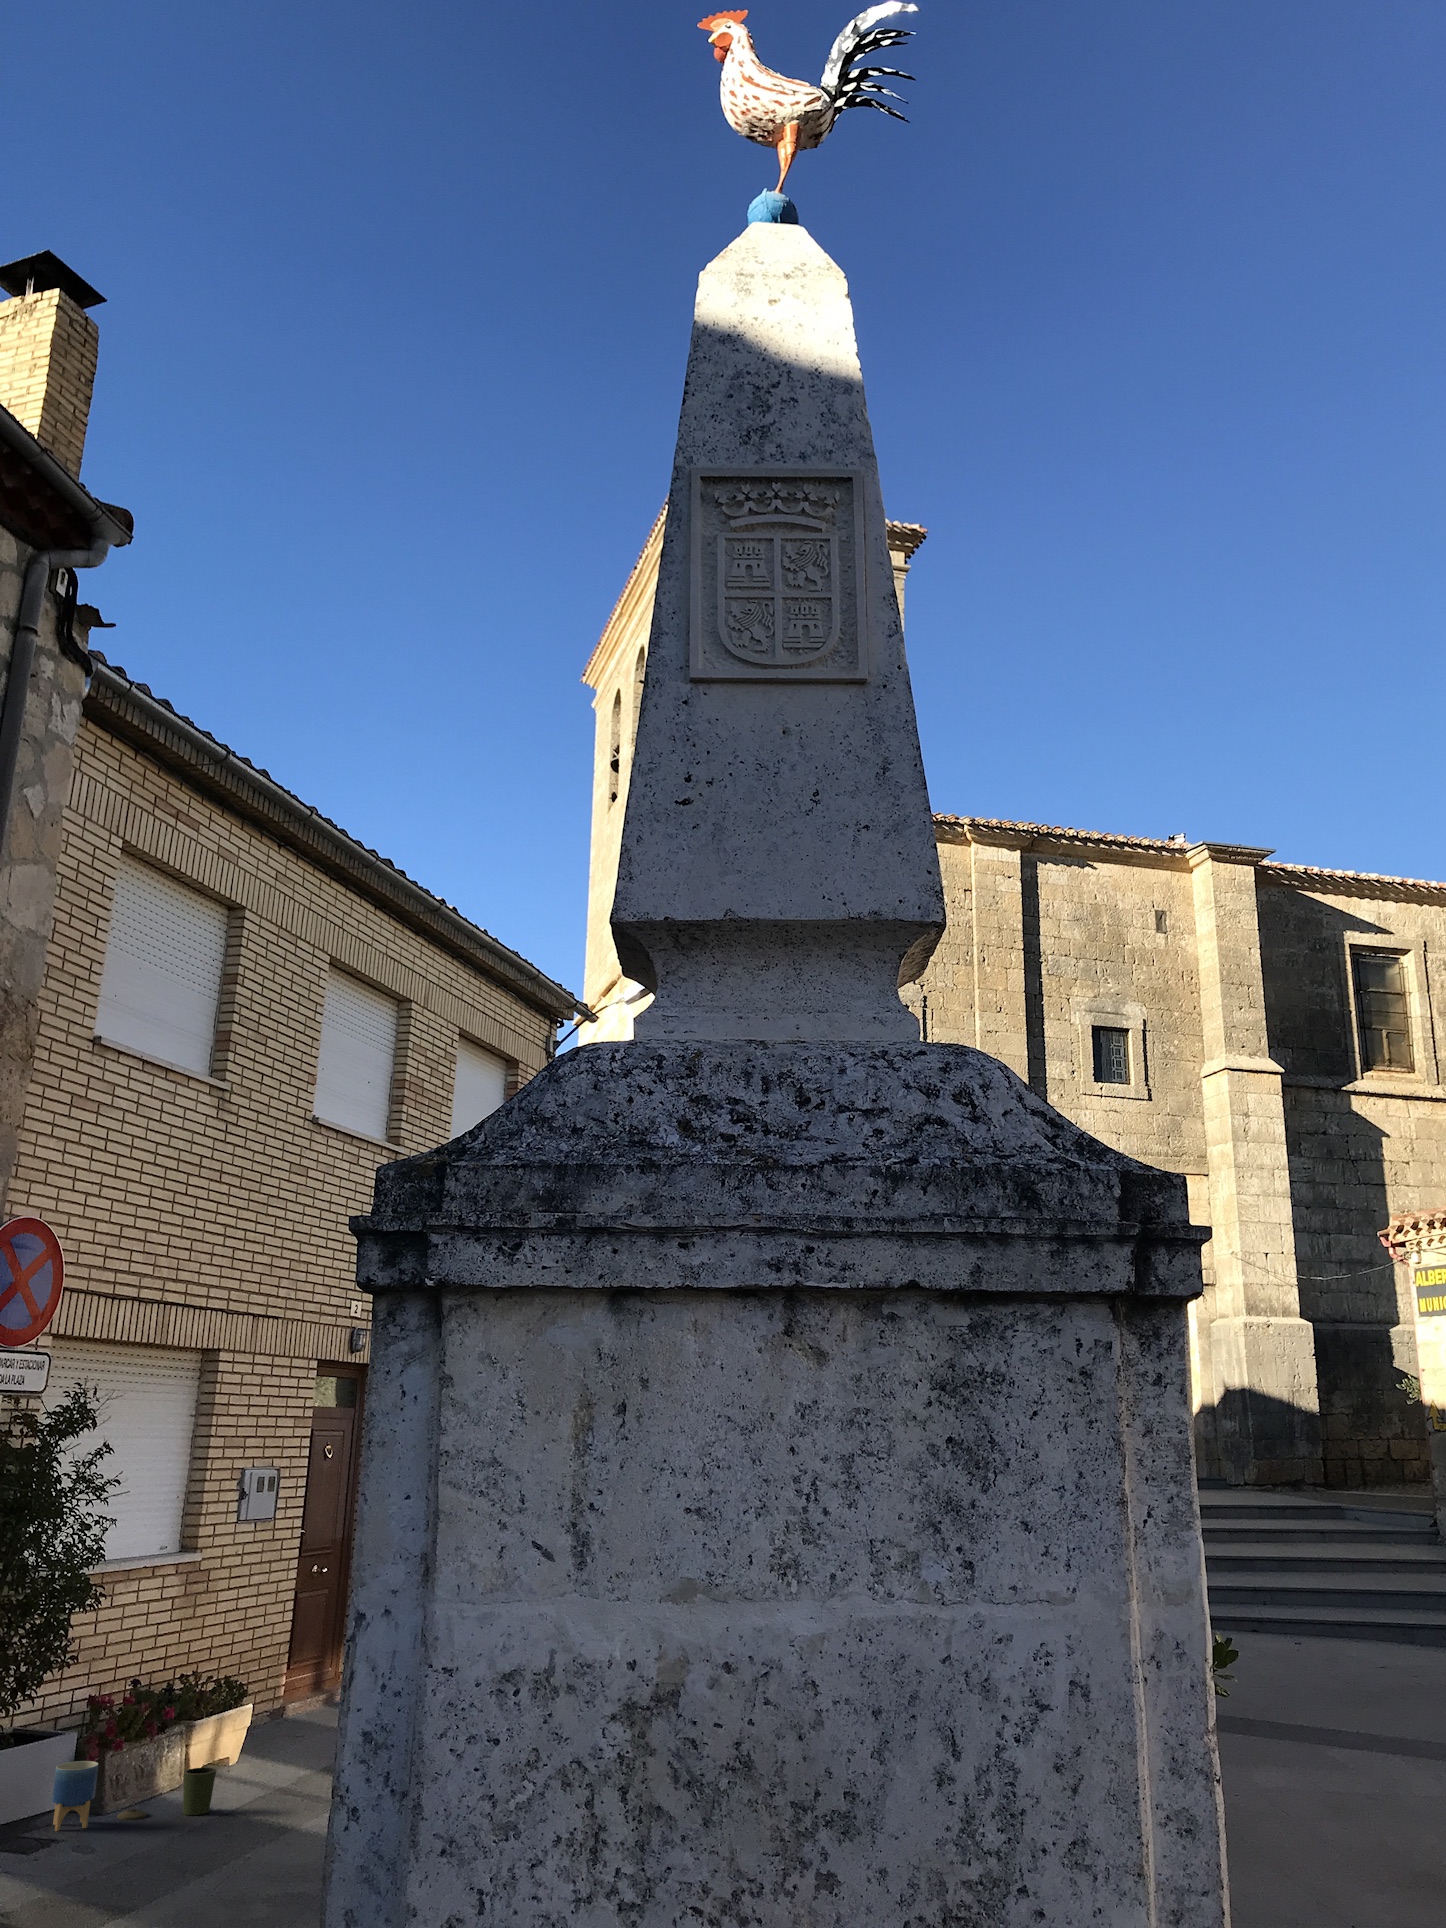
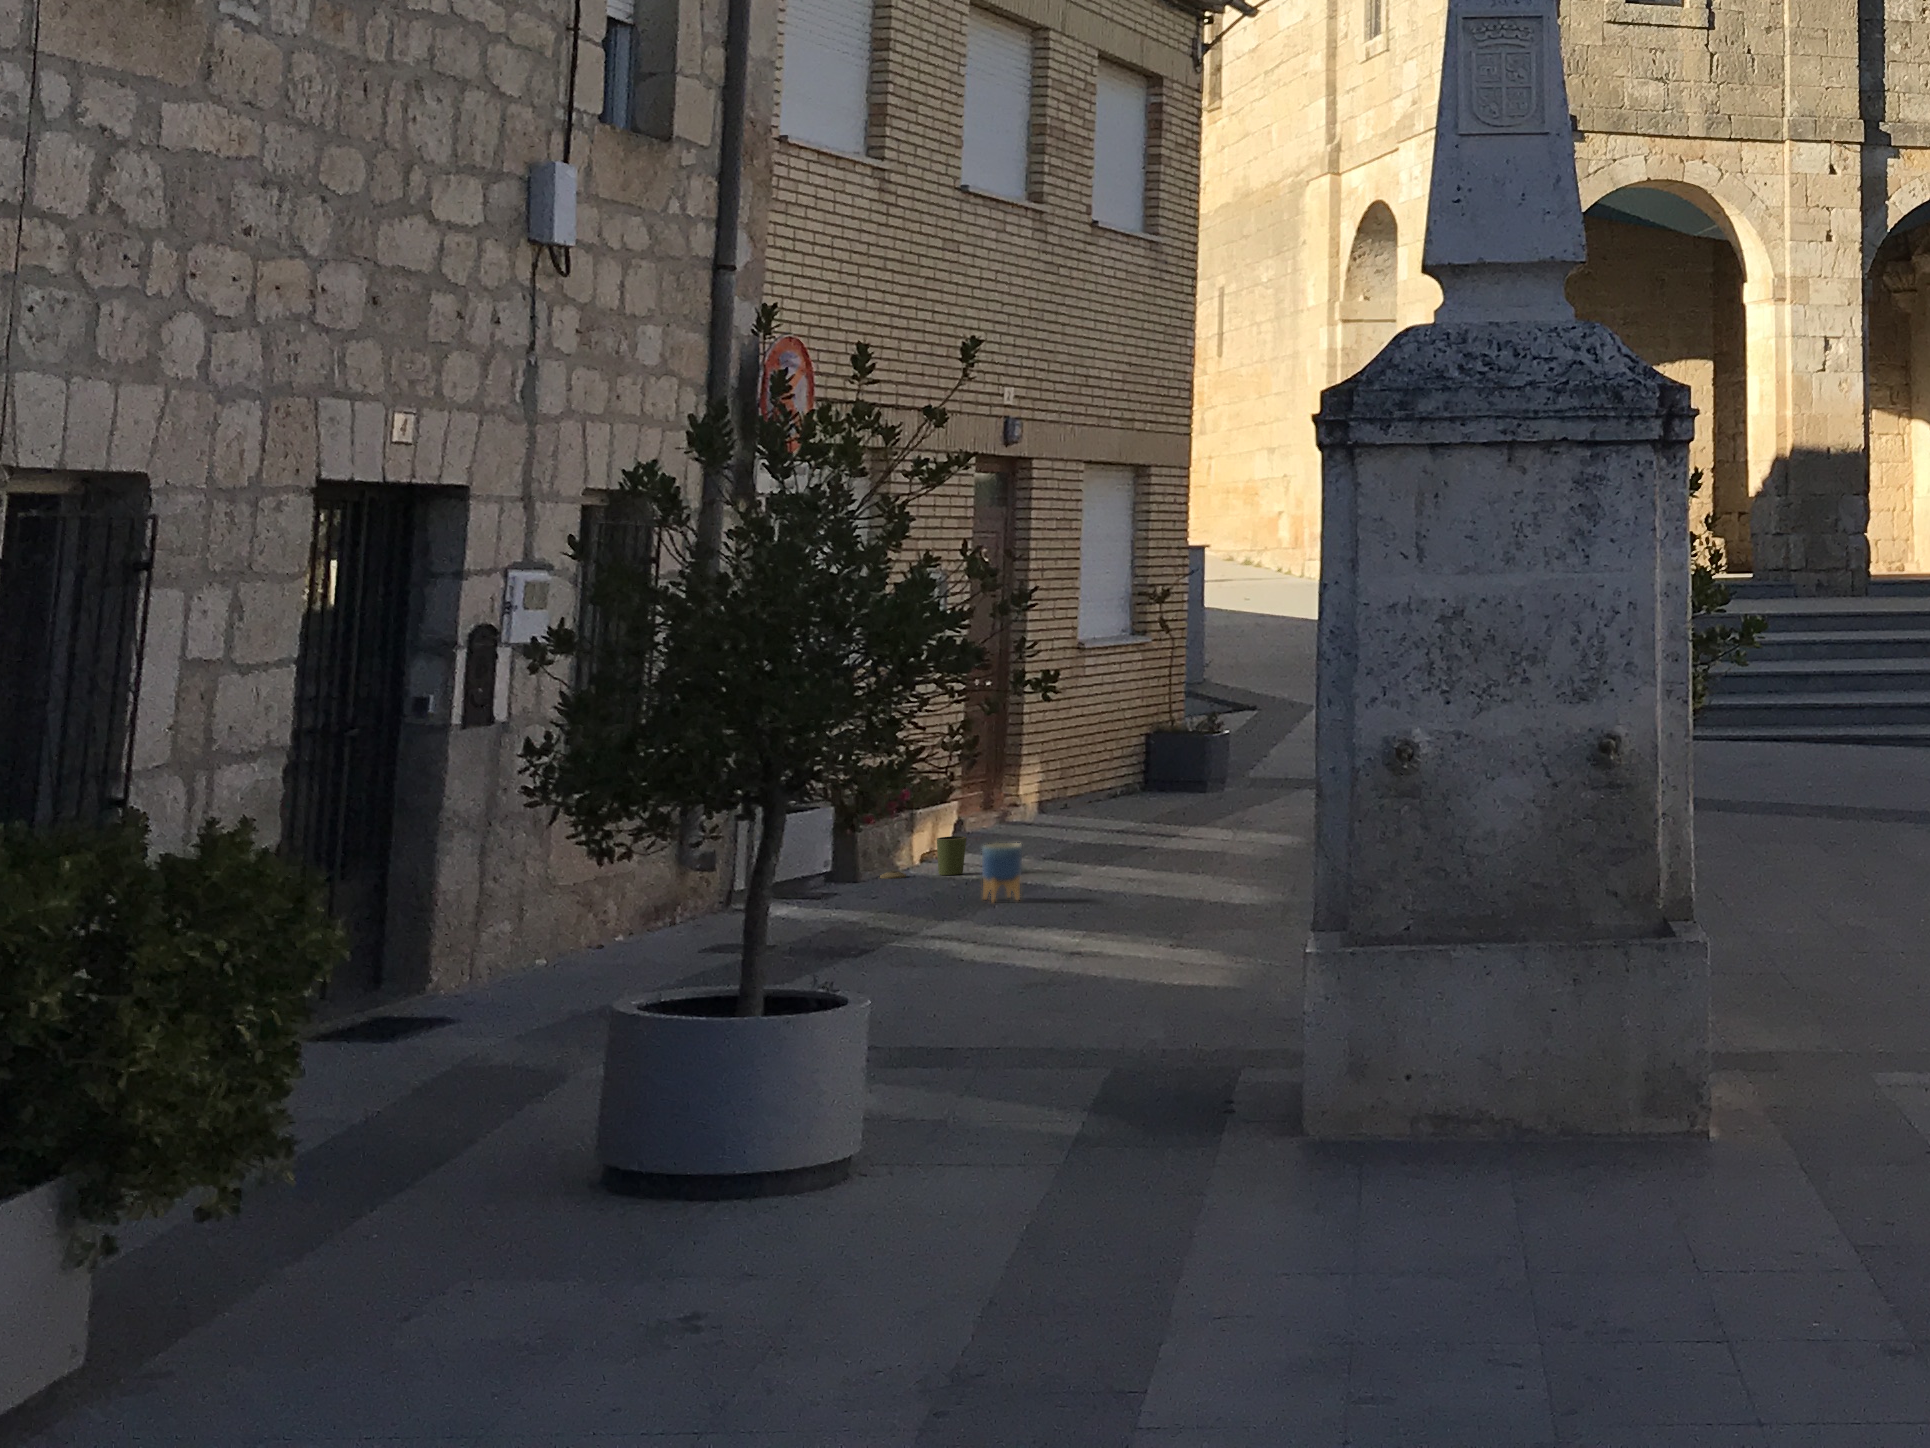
planter: present [52,1761,99,1831] -> present [982,843,1022,901]

